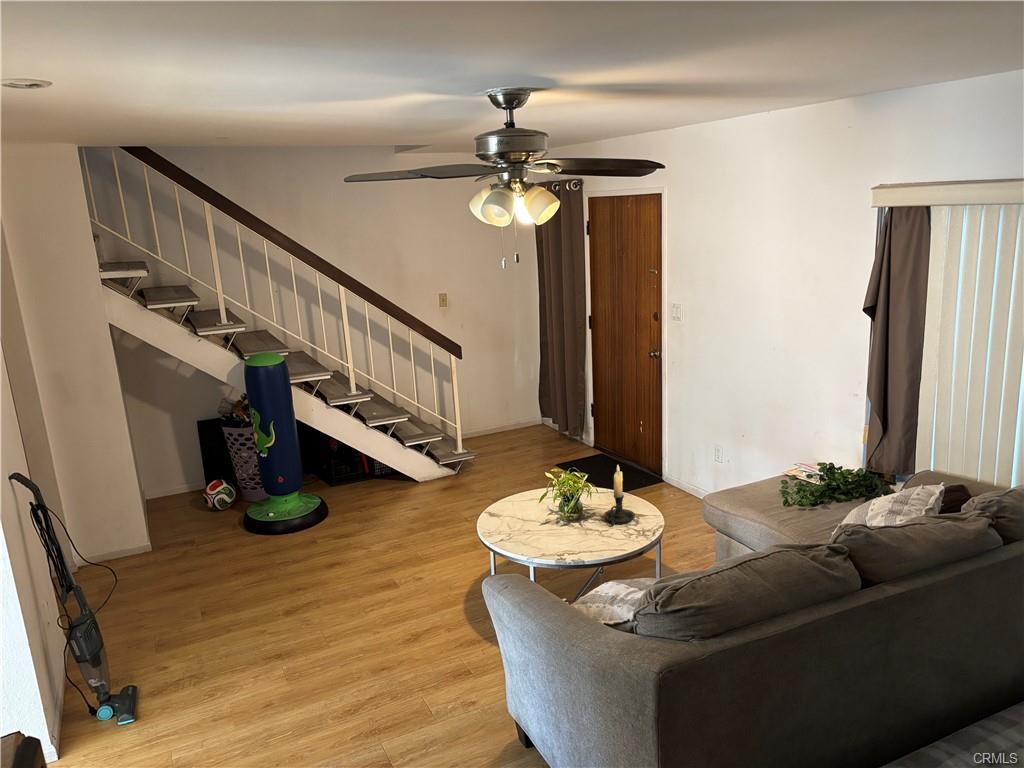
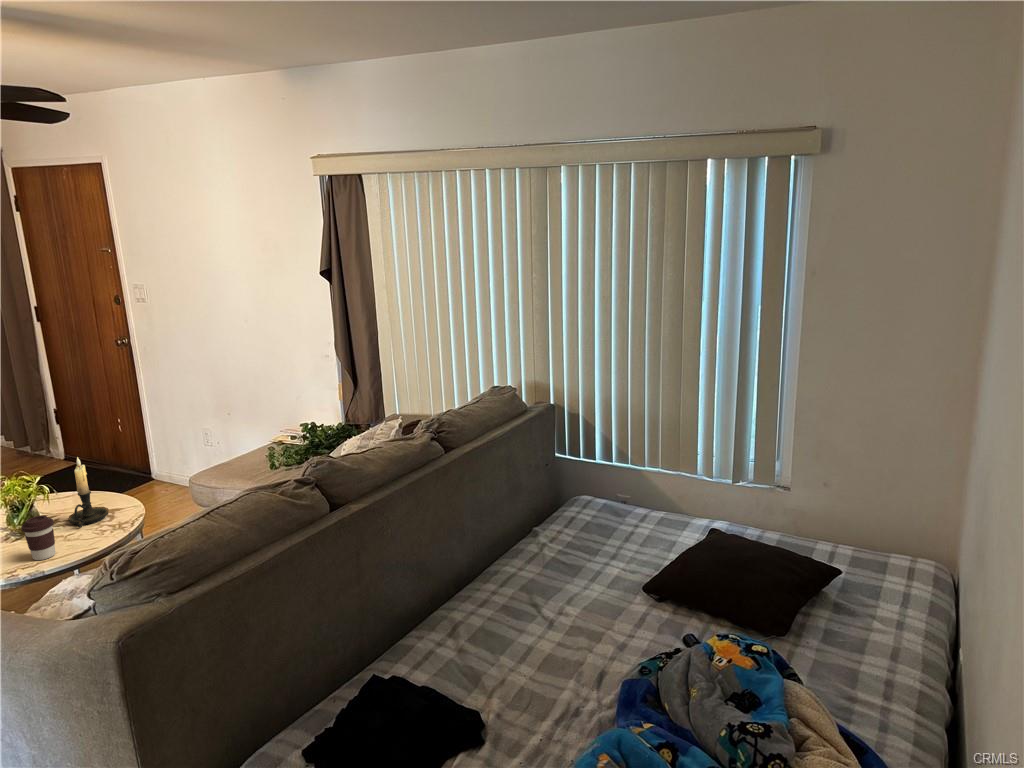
coffee cup: none [574,511,596,549] -> present [21,516,55,560]

